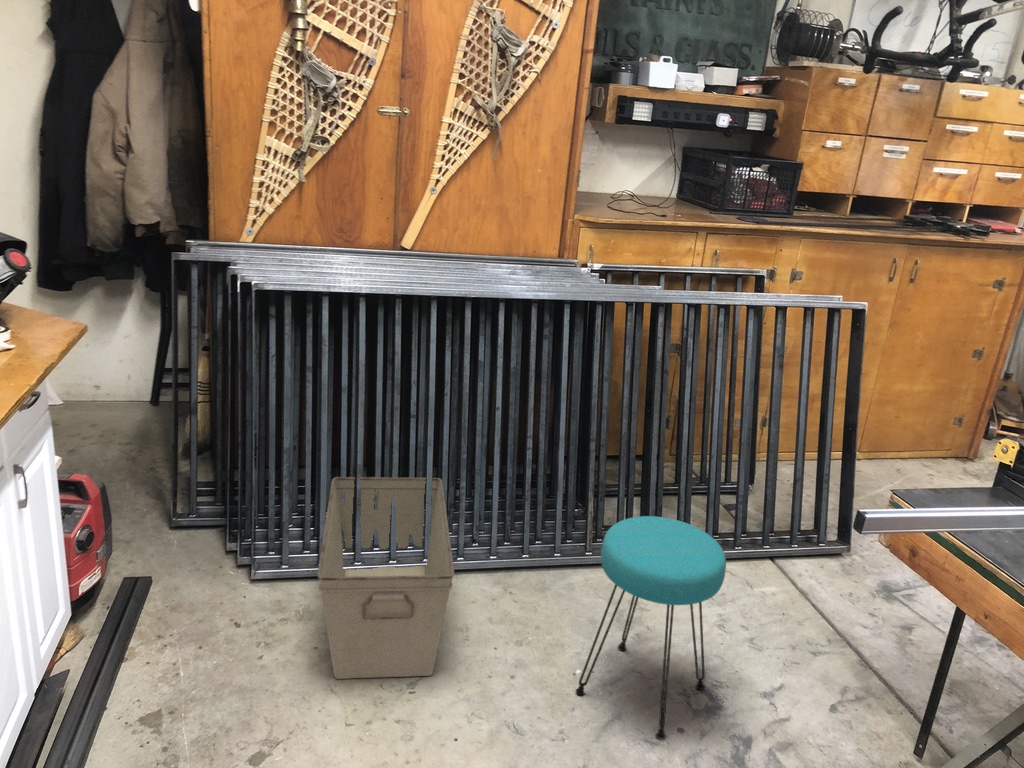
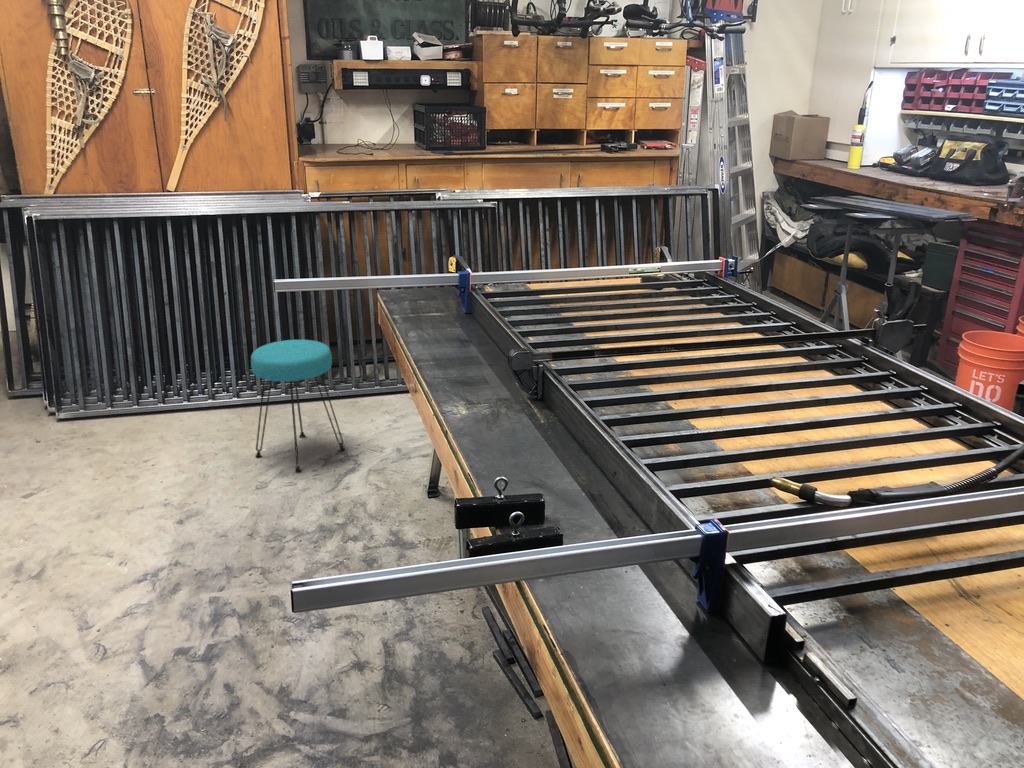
storage bin: present [317,477,454,679] -> none [71,343,189,459]

